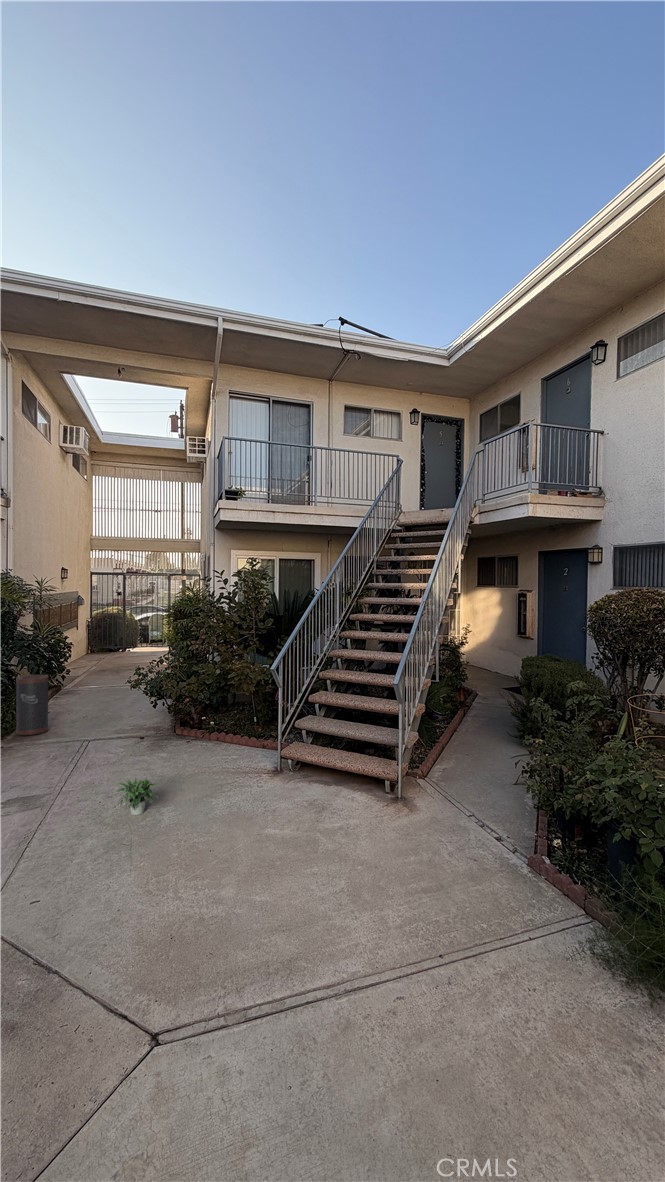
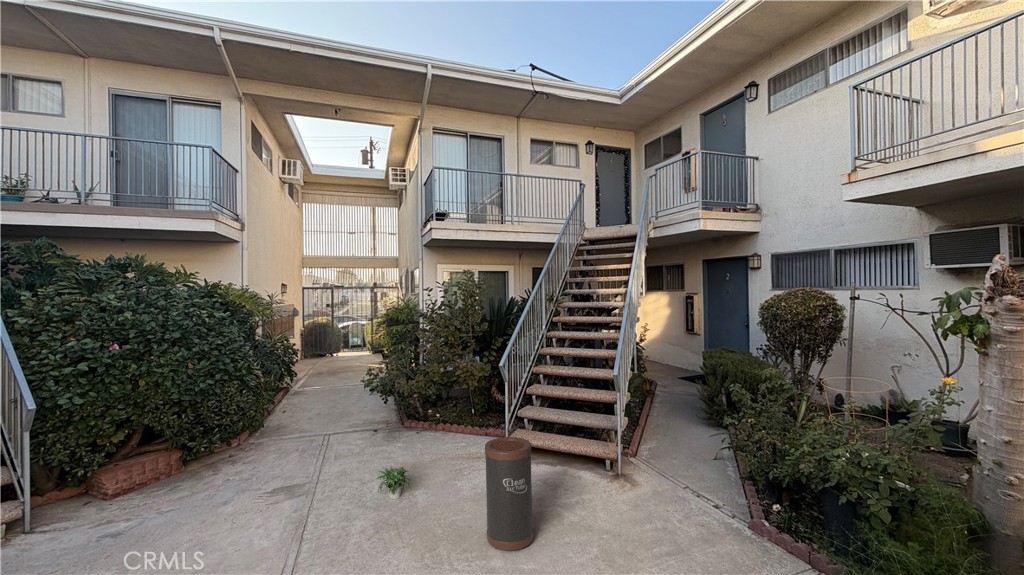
trash can: present [16,675,48,735] -> present [485,437,533,550]

